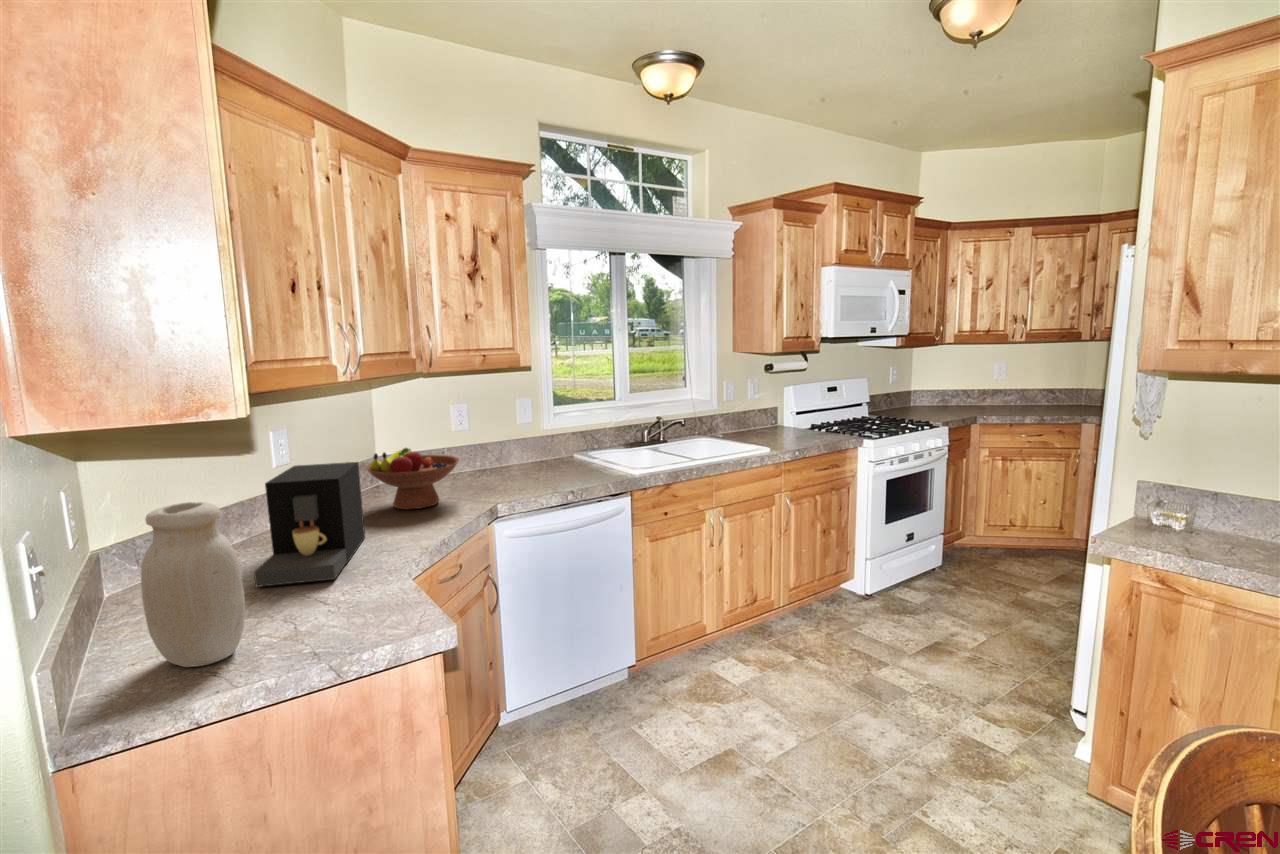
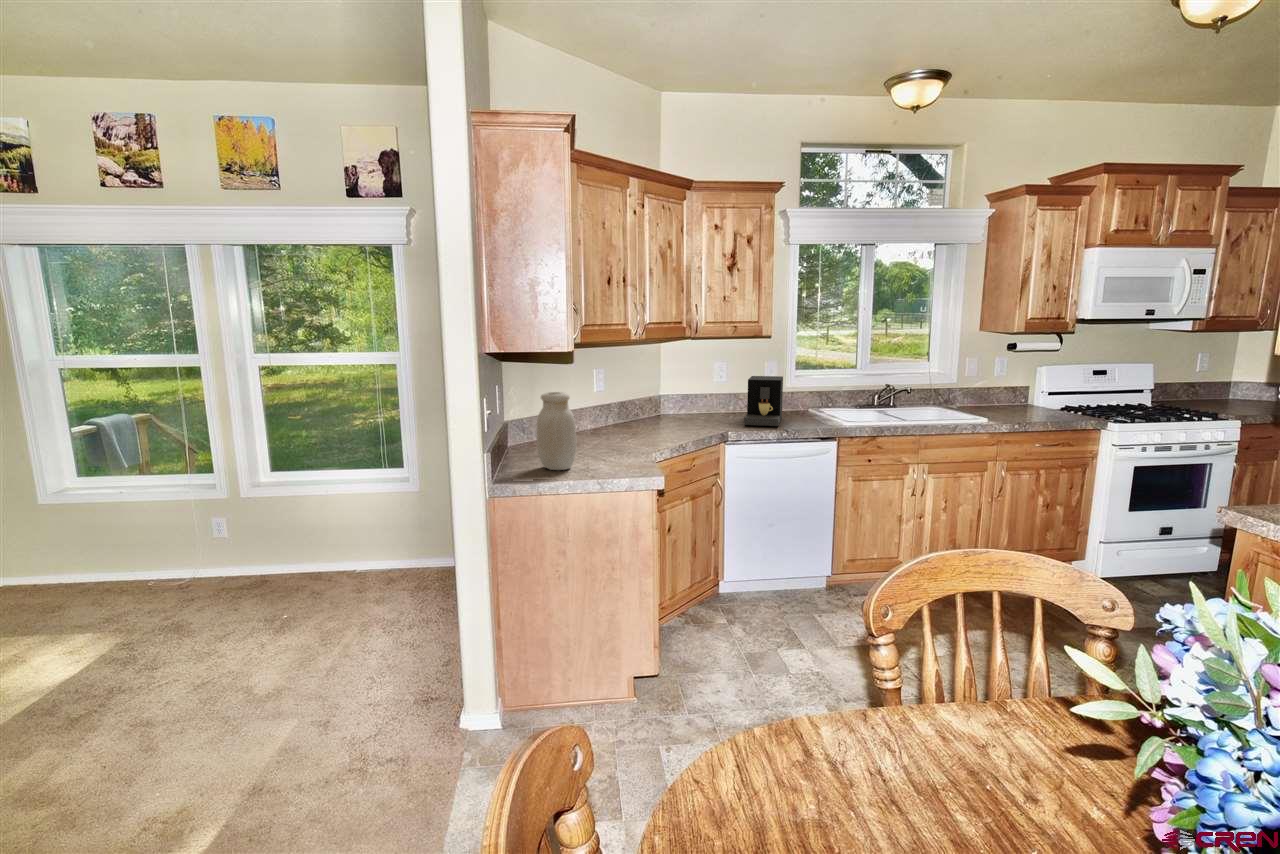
fruit bowl: present [366,448,459,509] -> none [647,388,707,429]
coffee maker: present [254,462,365,587] -> present [744,376,783,426]

